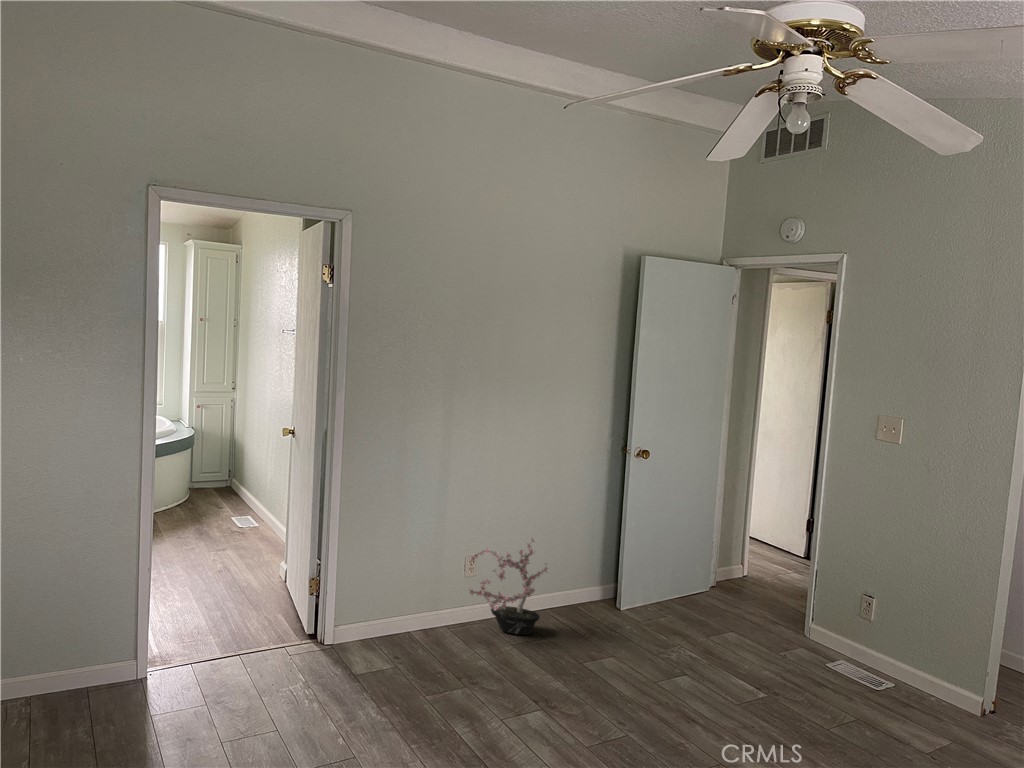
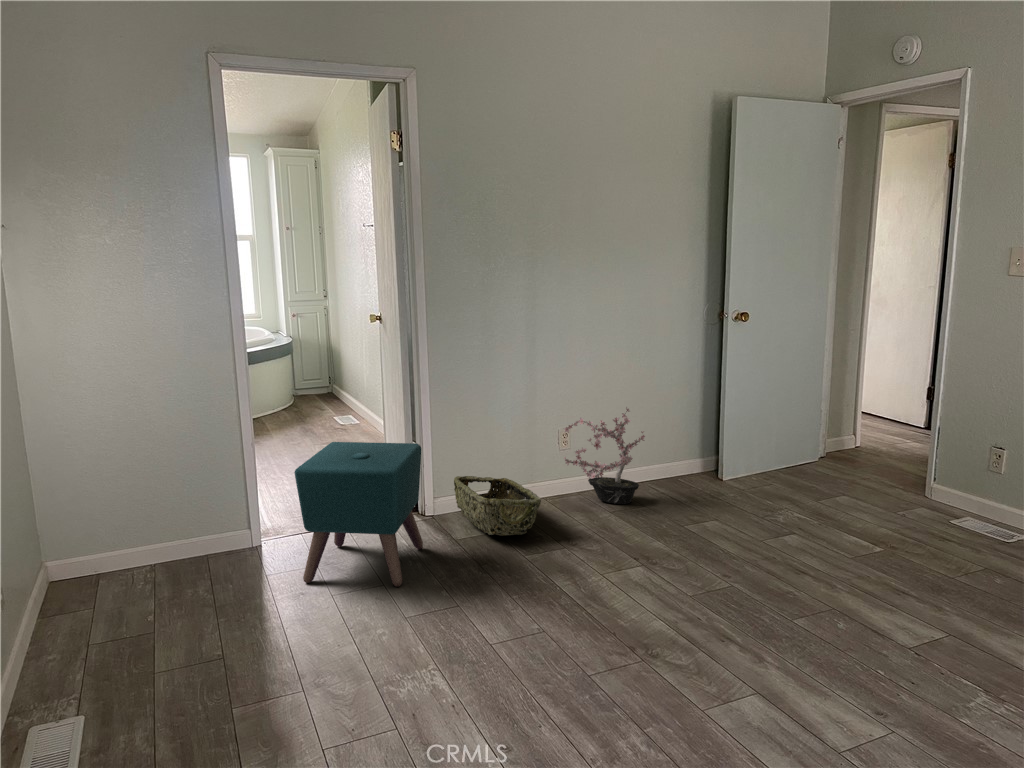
ottoman: none [194,570,328,730] -> present [294,442,423,587]
woven basket: none [357,604,444,670] -> present [454,476,541,535]

